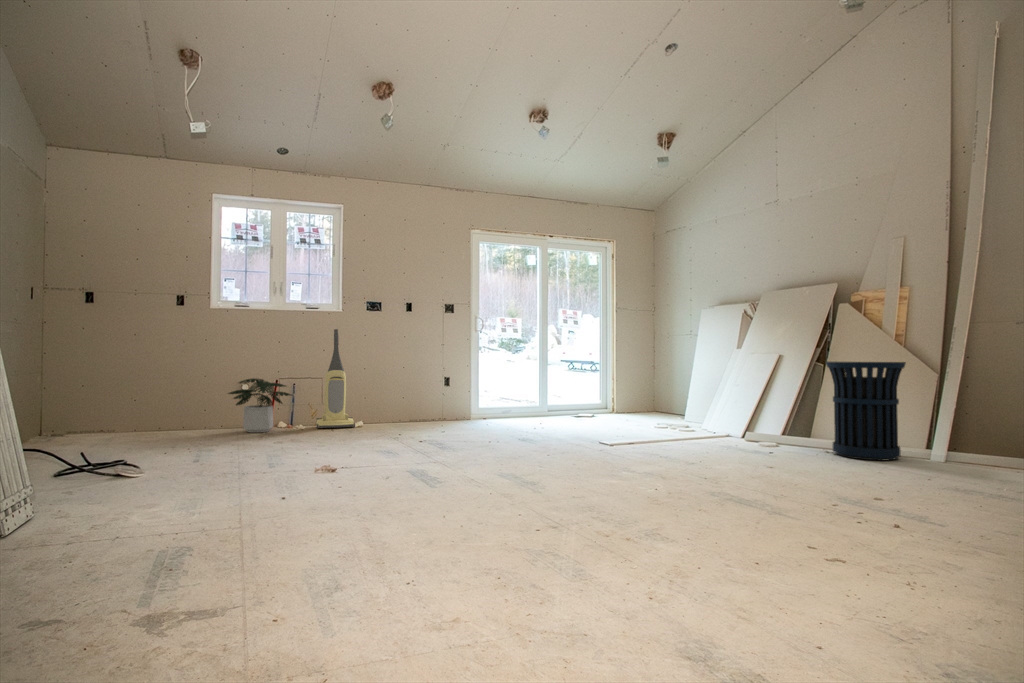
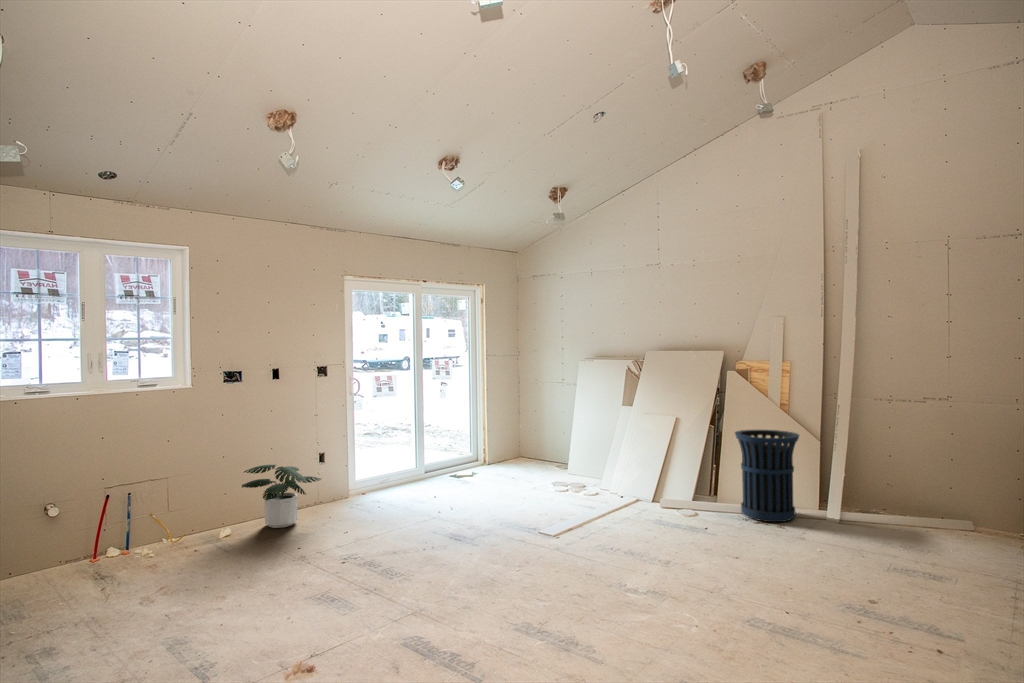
vacuum cleaner: present [317,329,355,428] -> none [163,412,222,551]
potted plant: present [228,378,291,432] -> present [242,465,321,528]

